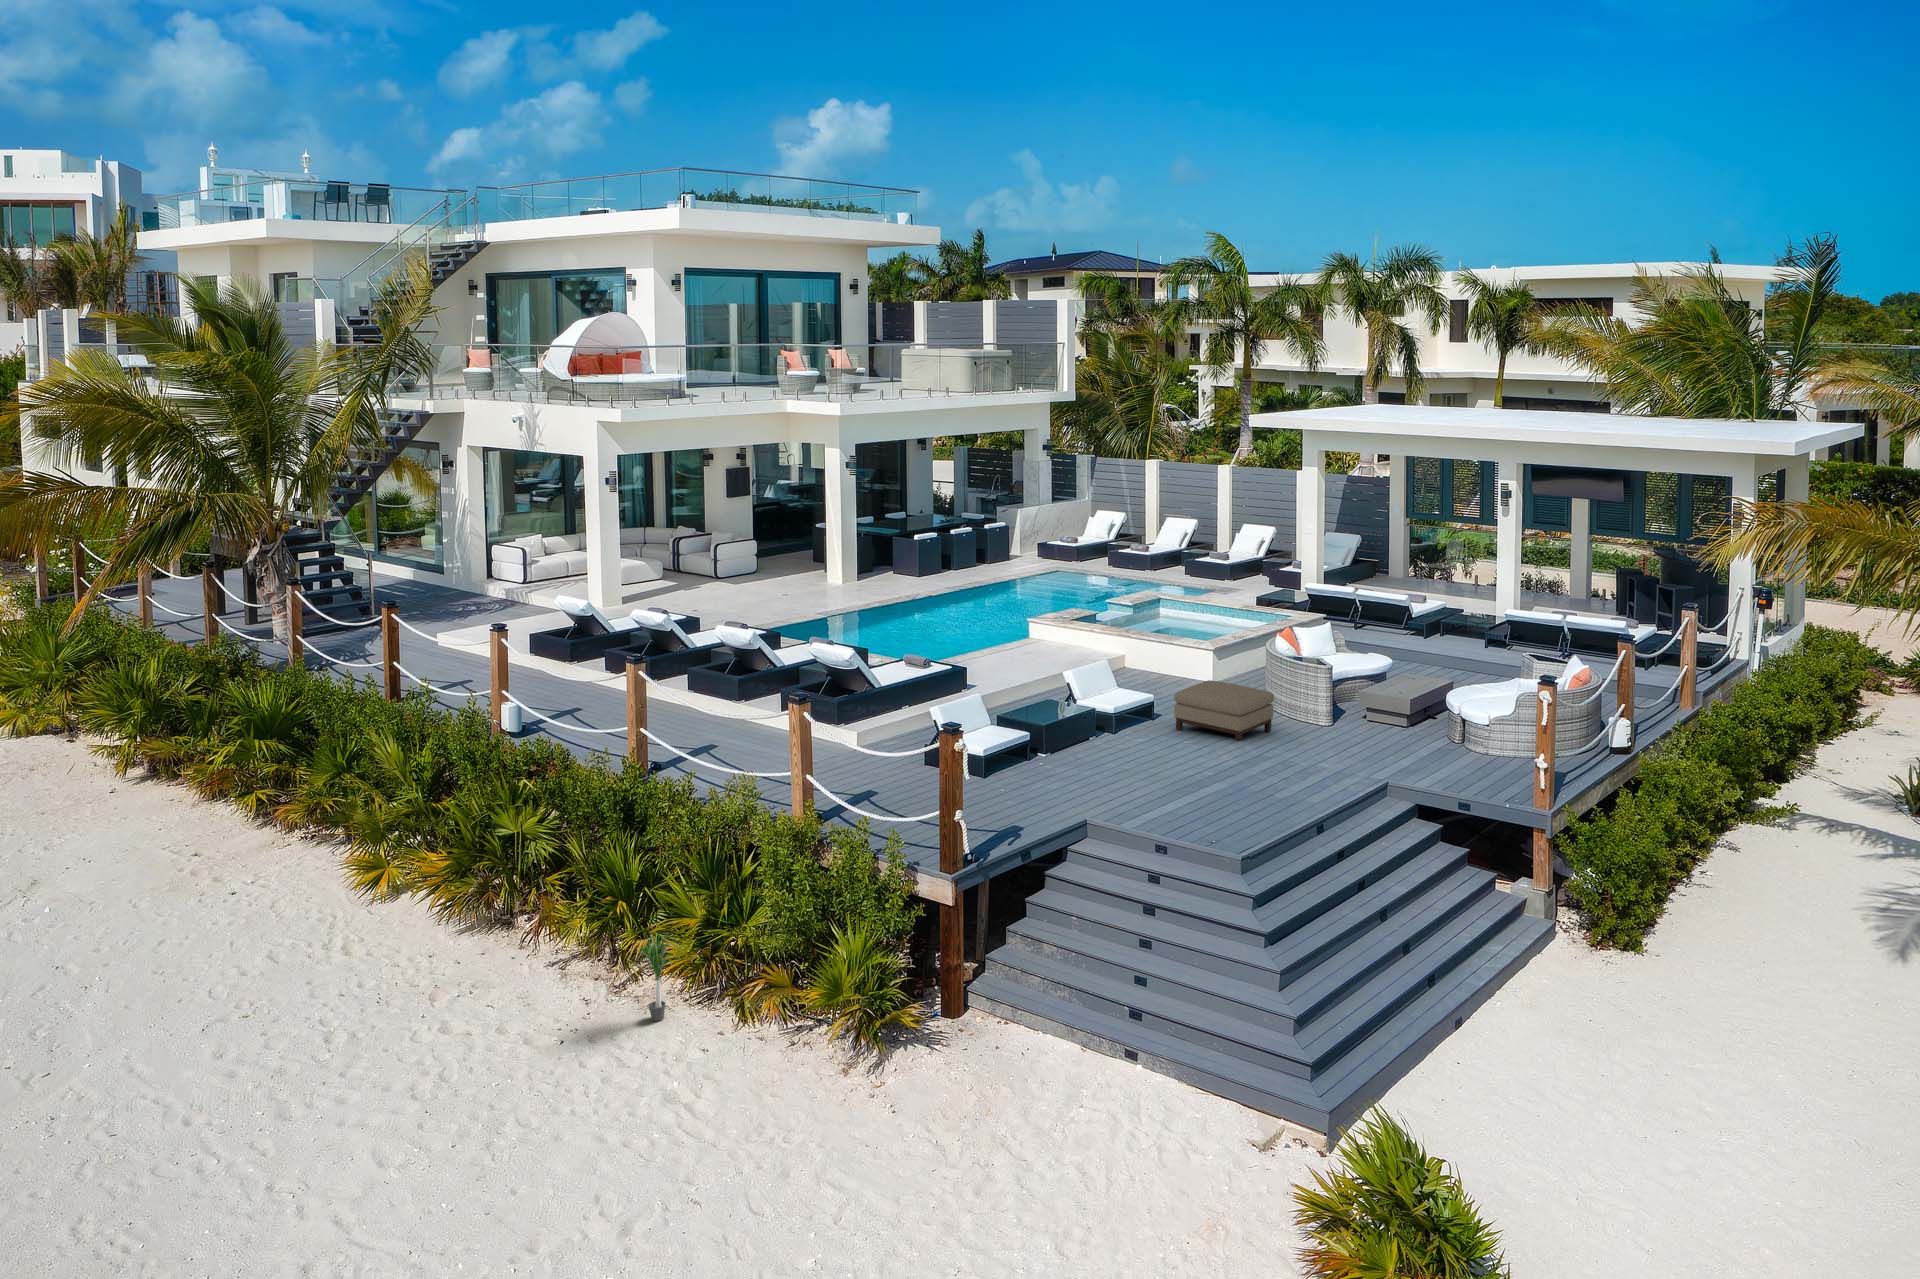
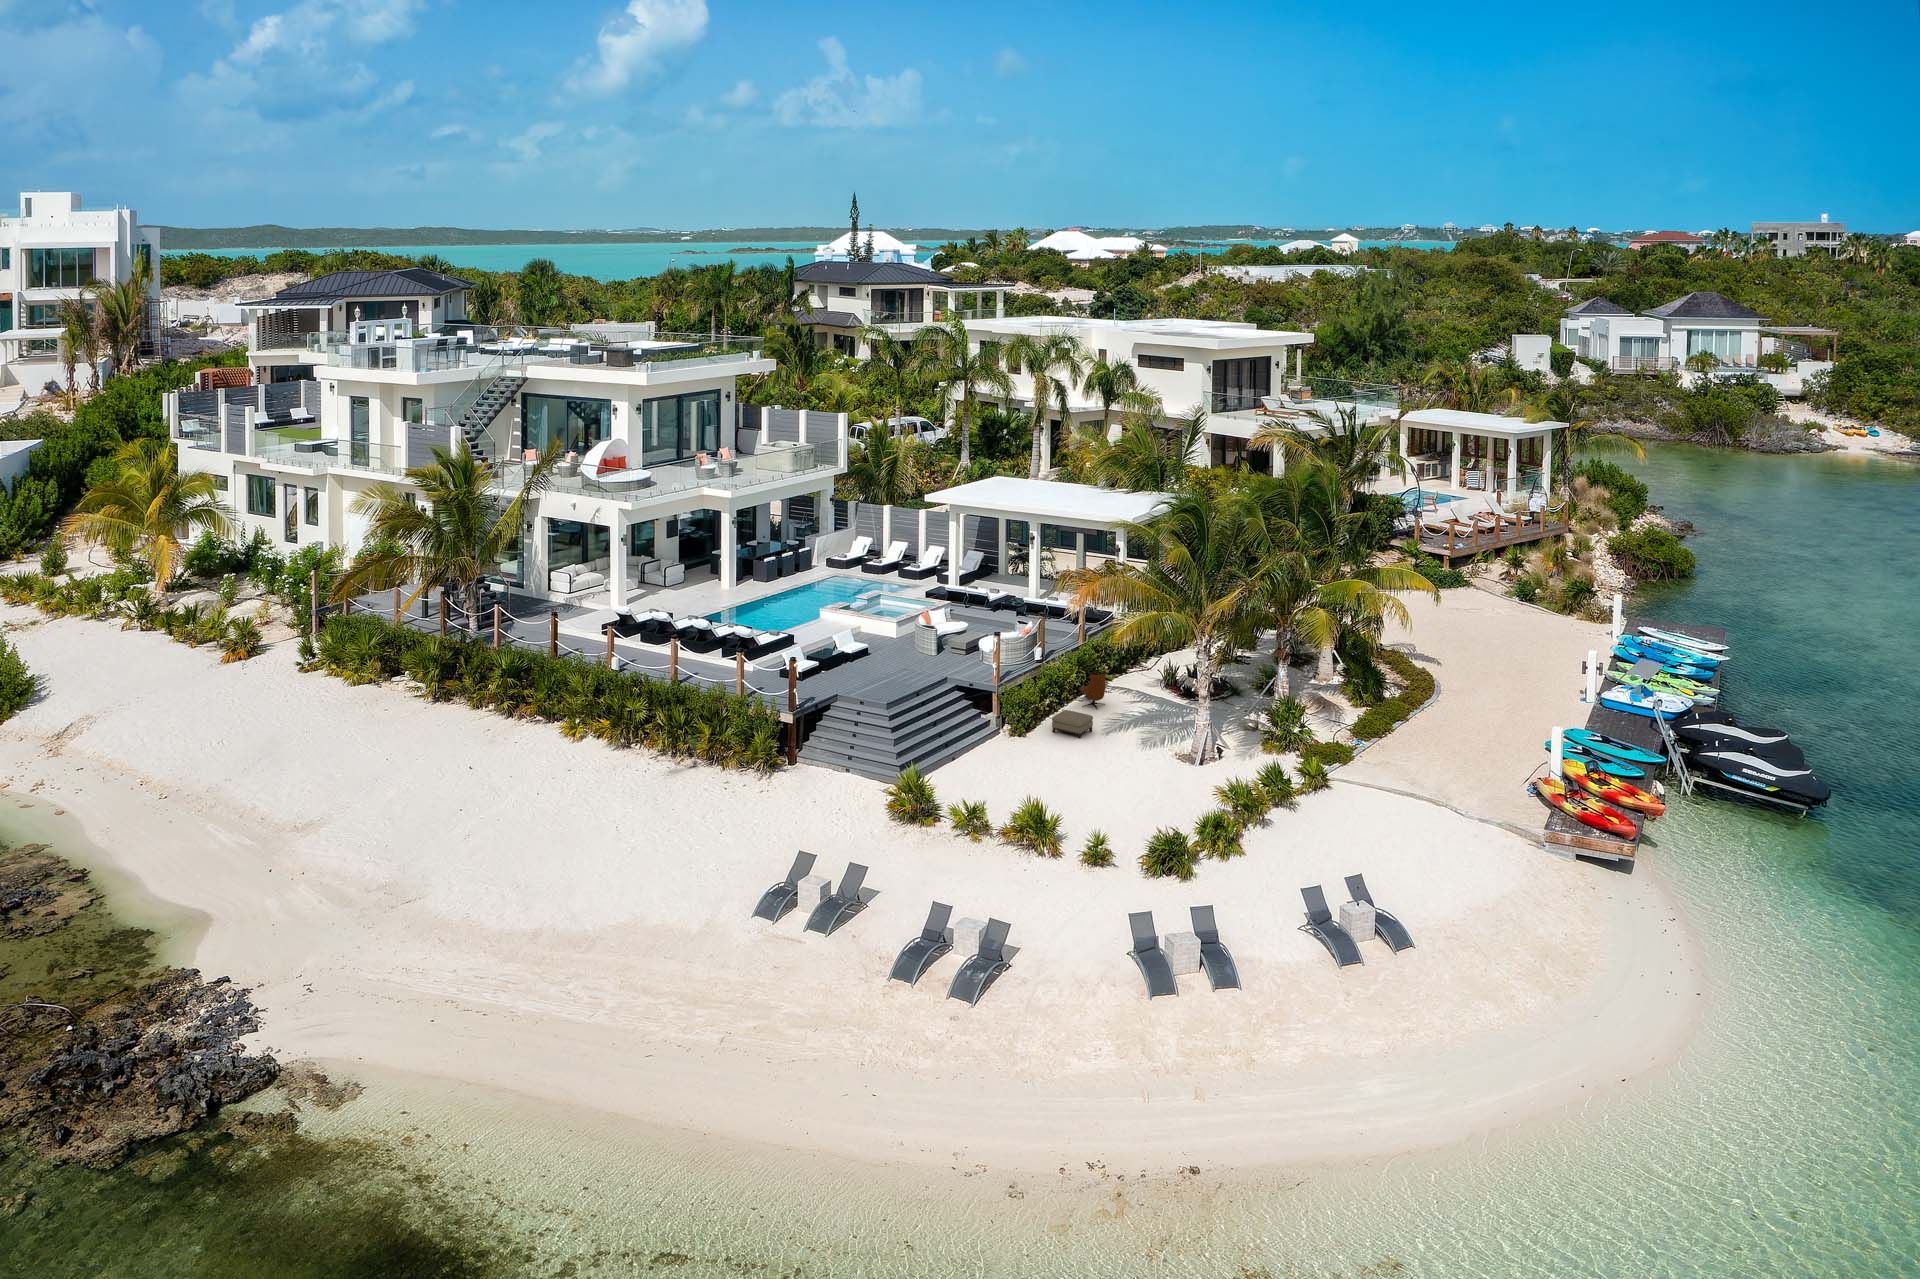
ottoman: present [1174,680,1274,741] -> present [1052,710,1093,739]
lounge chair: none [1728,786,1840,888] -> present [1079,674,1106,709]

